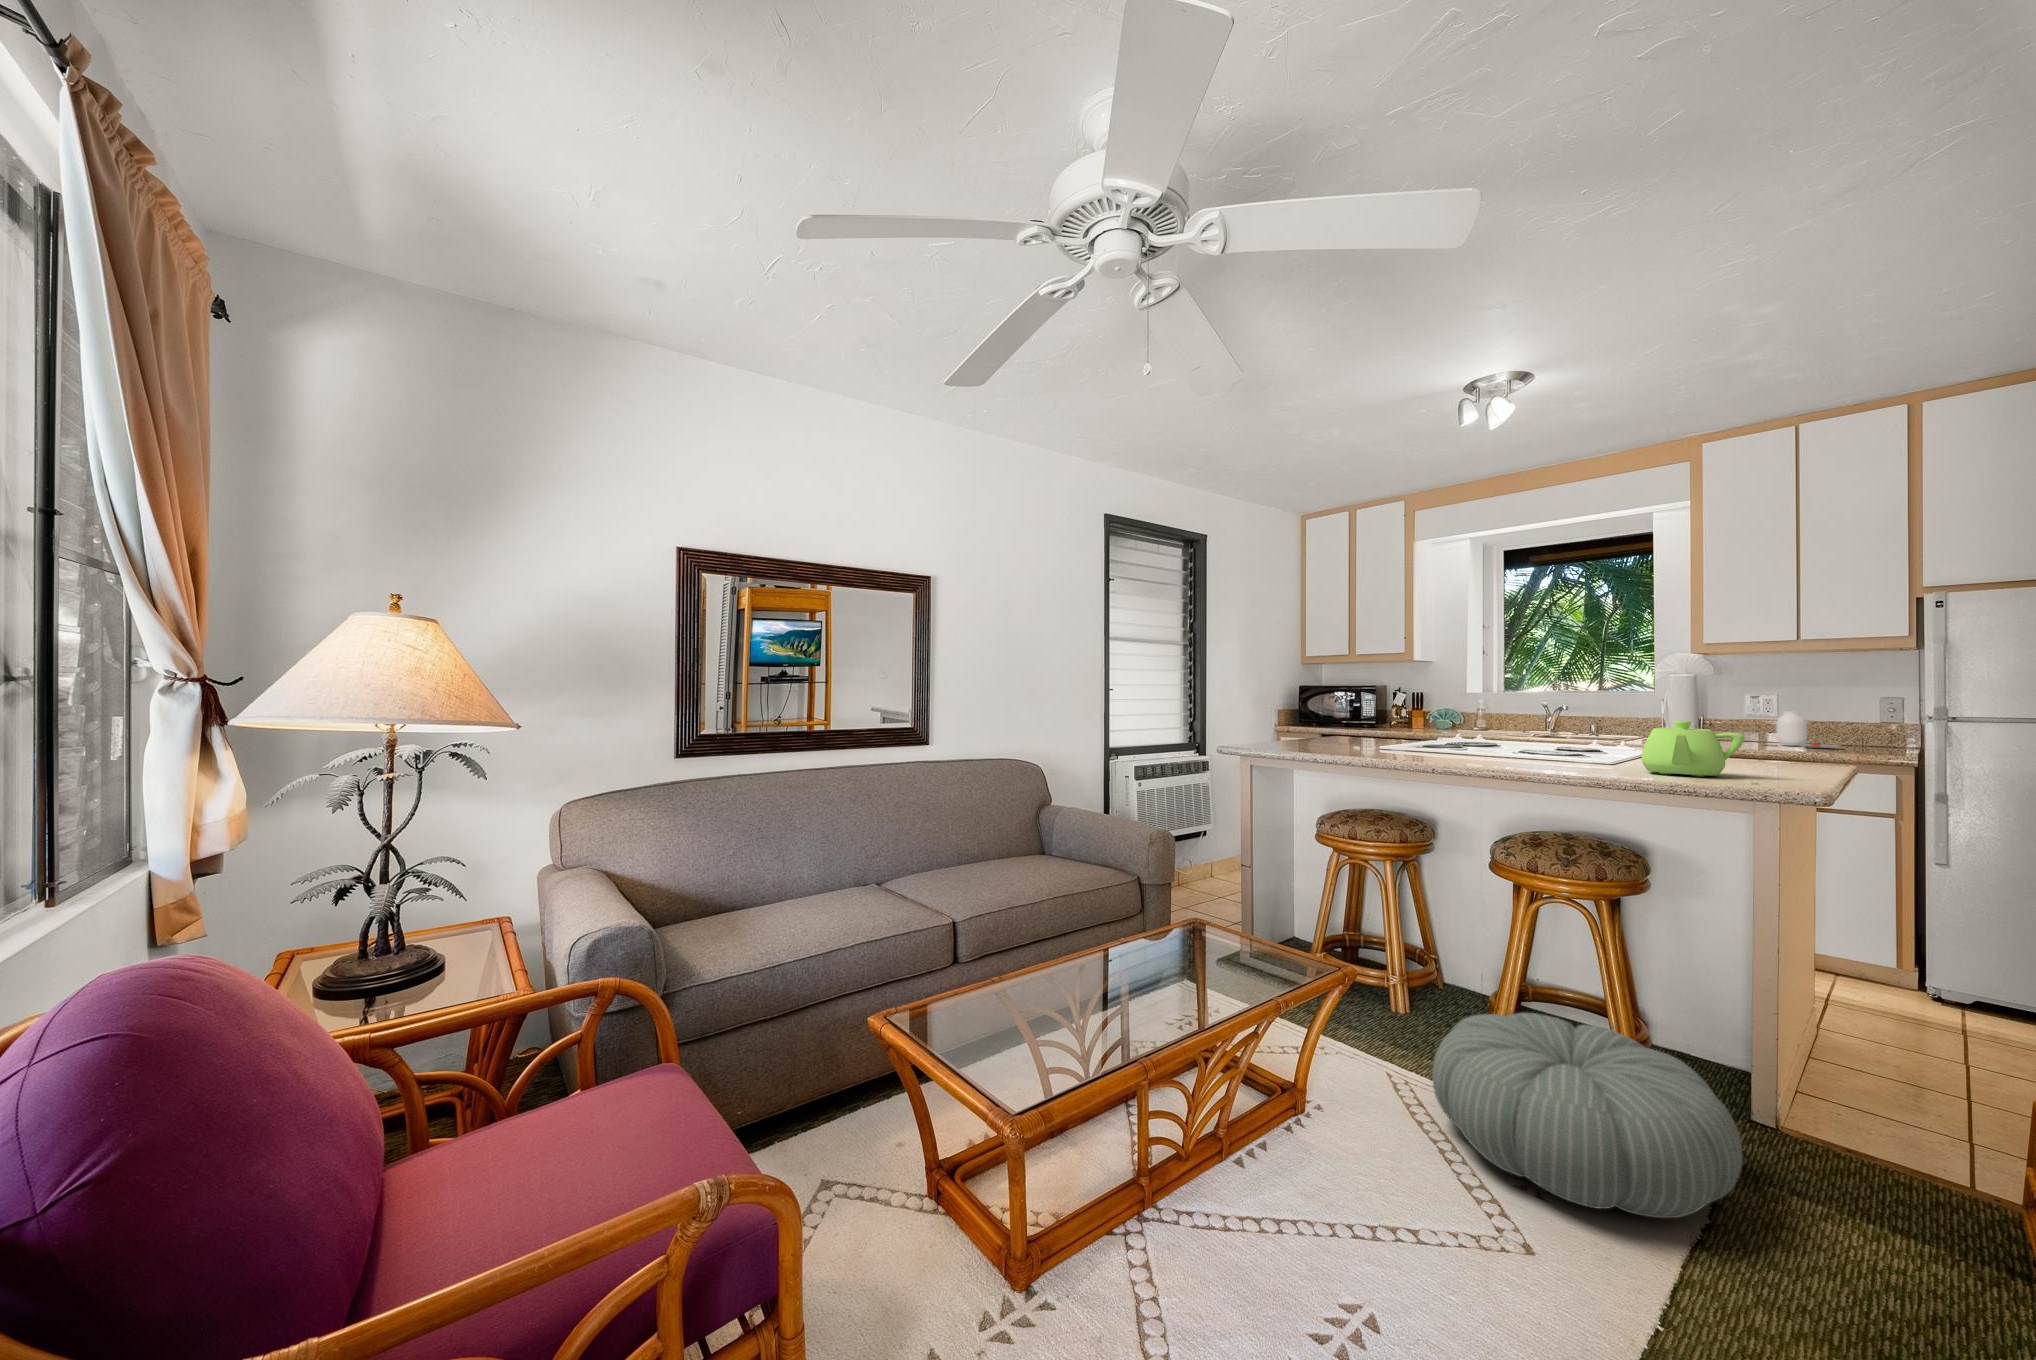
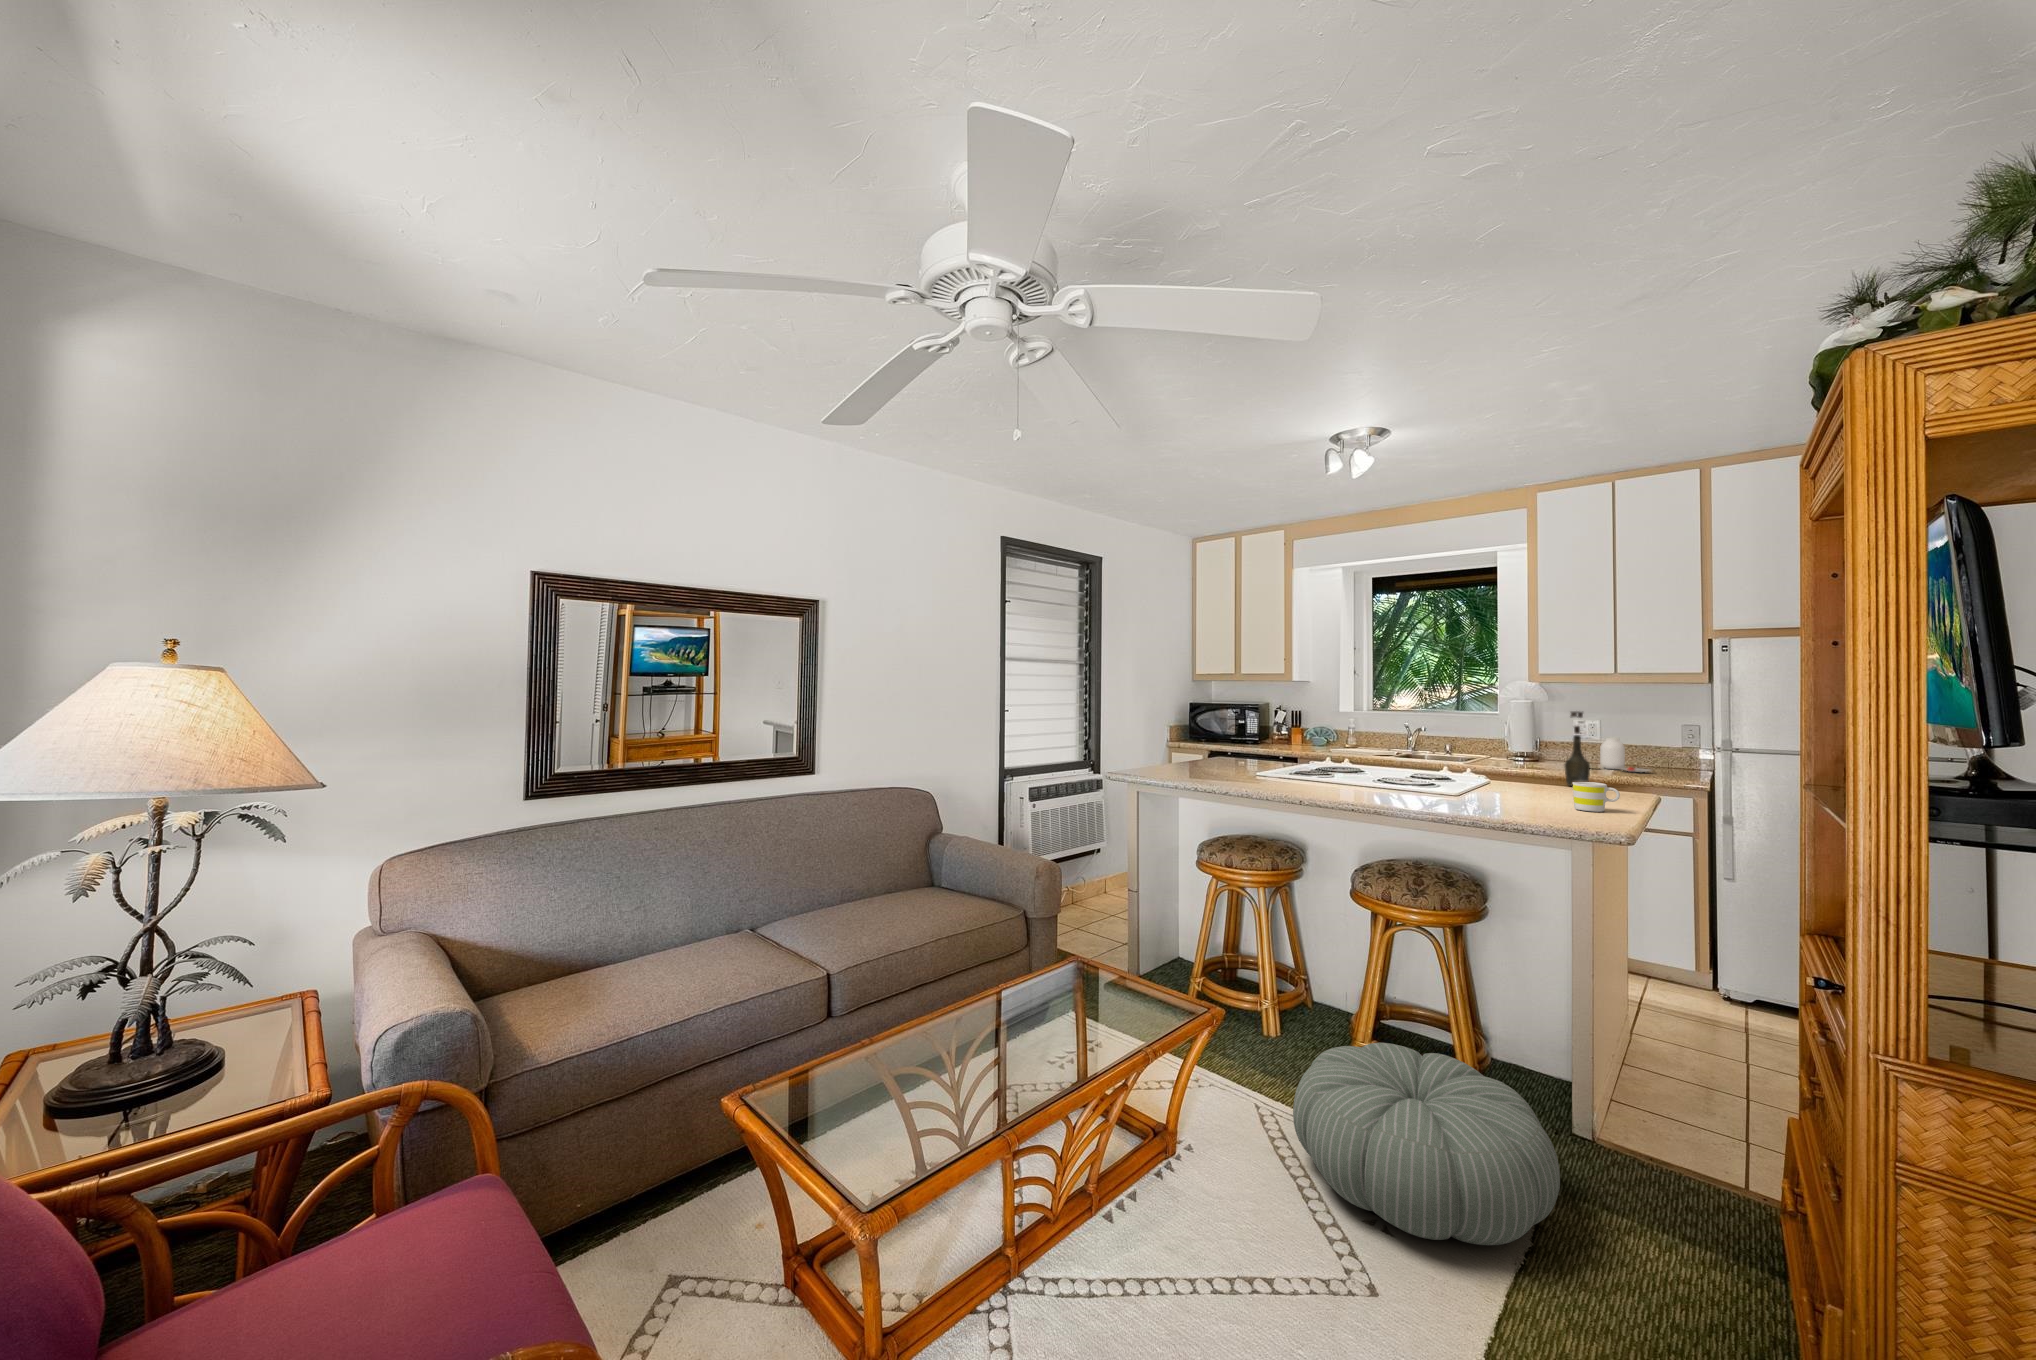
bottle: none [1735,675,1767,758] -> present [1565,711,1590,786]
teapot: present [1642,721,1744,777] -> none [1483,763,1568,816]
mug: none [1748,743,1807,775] -> present [1572,782,1620,812]

